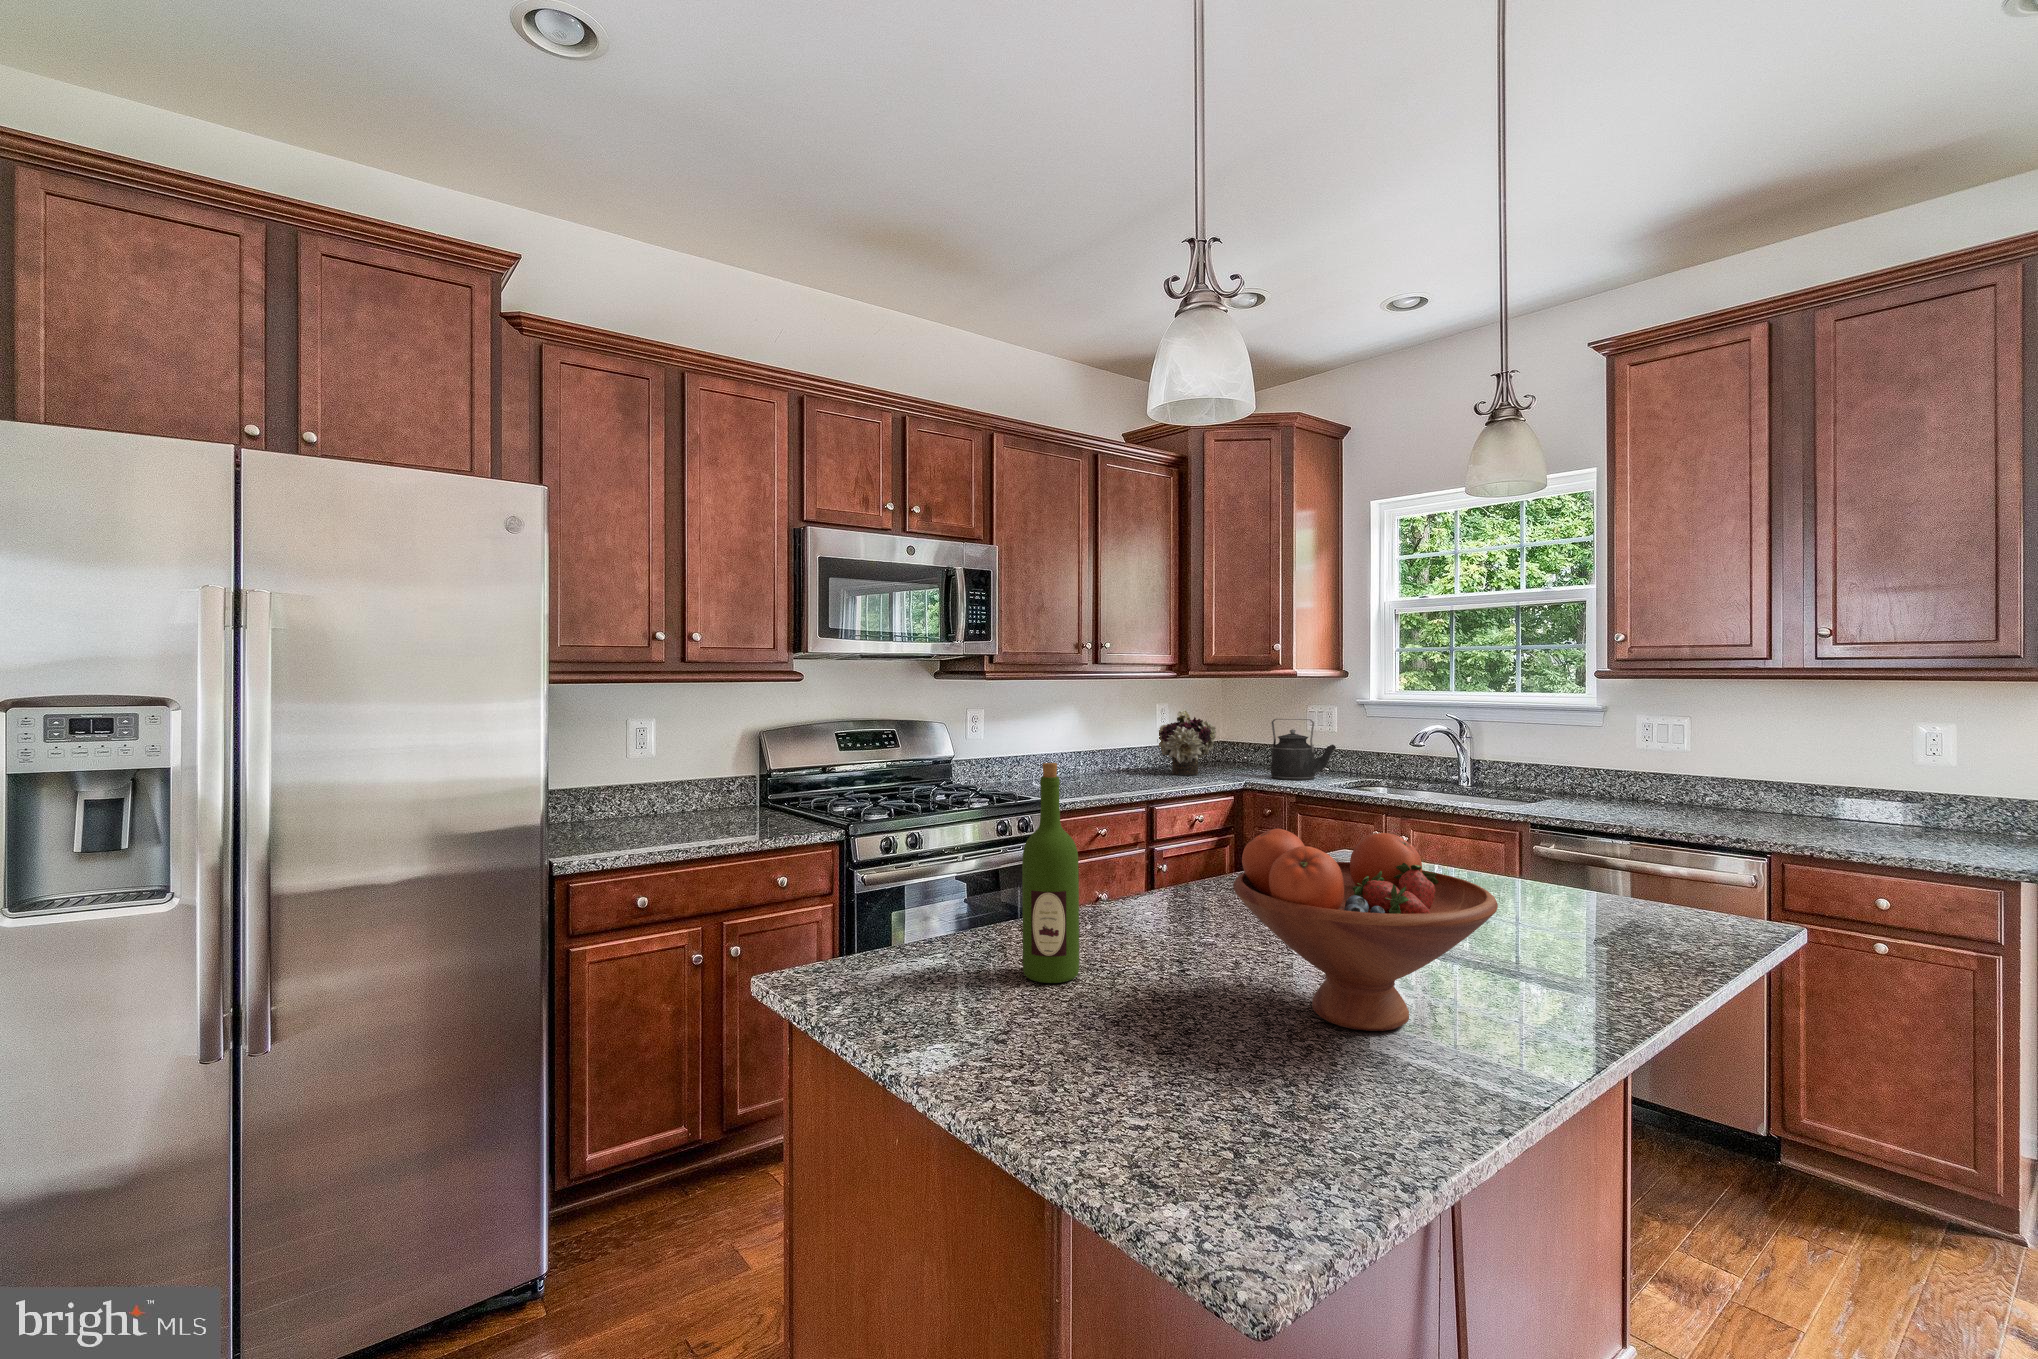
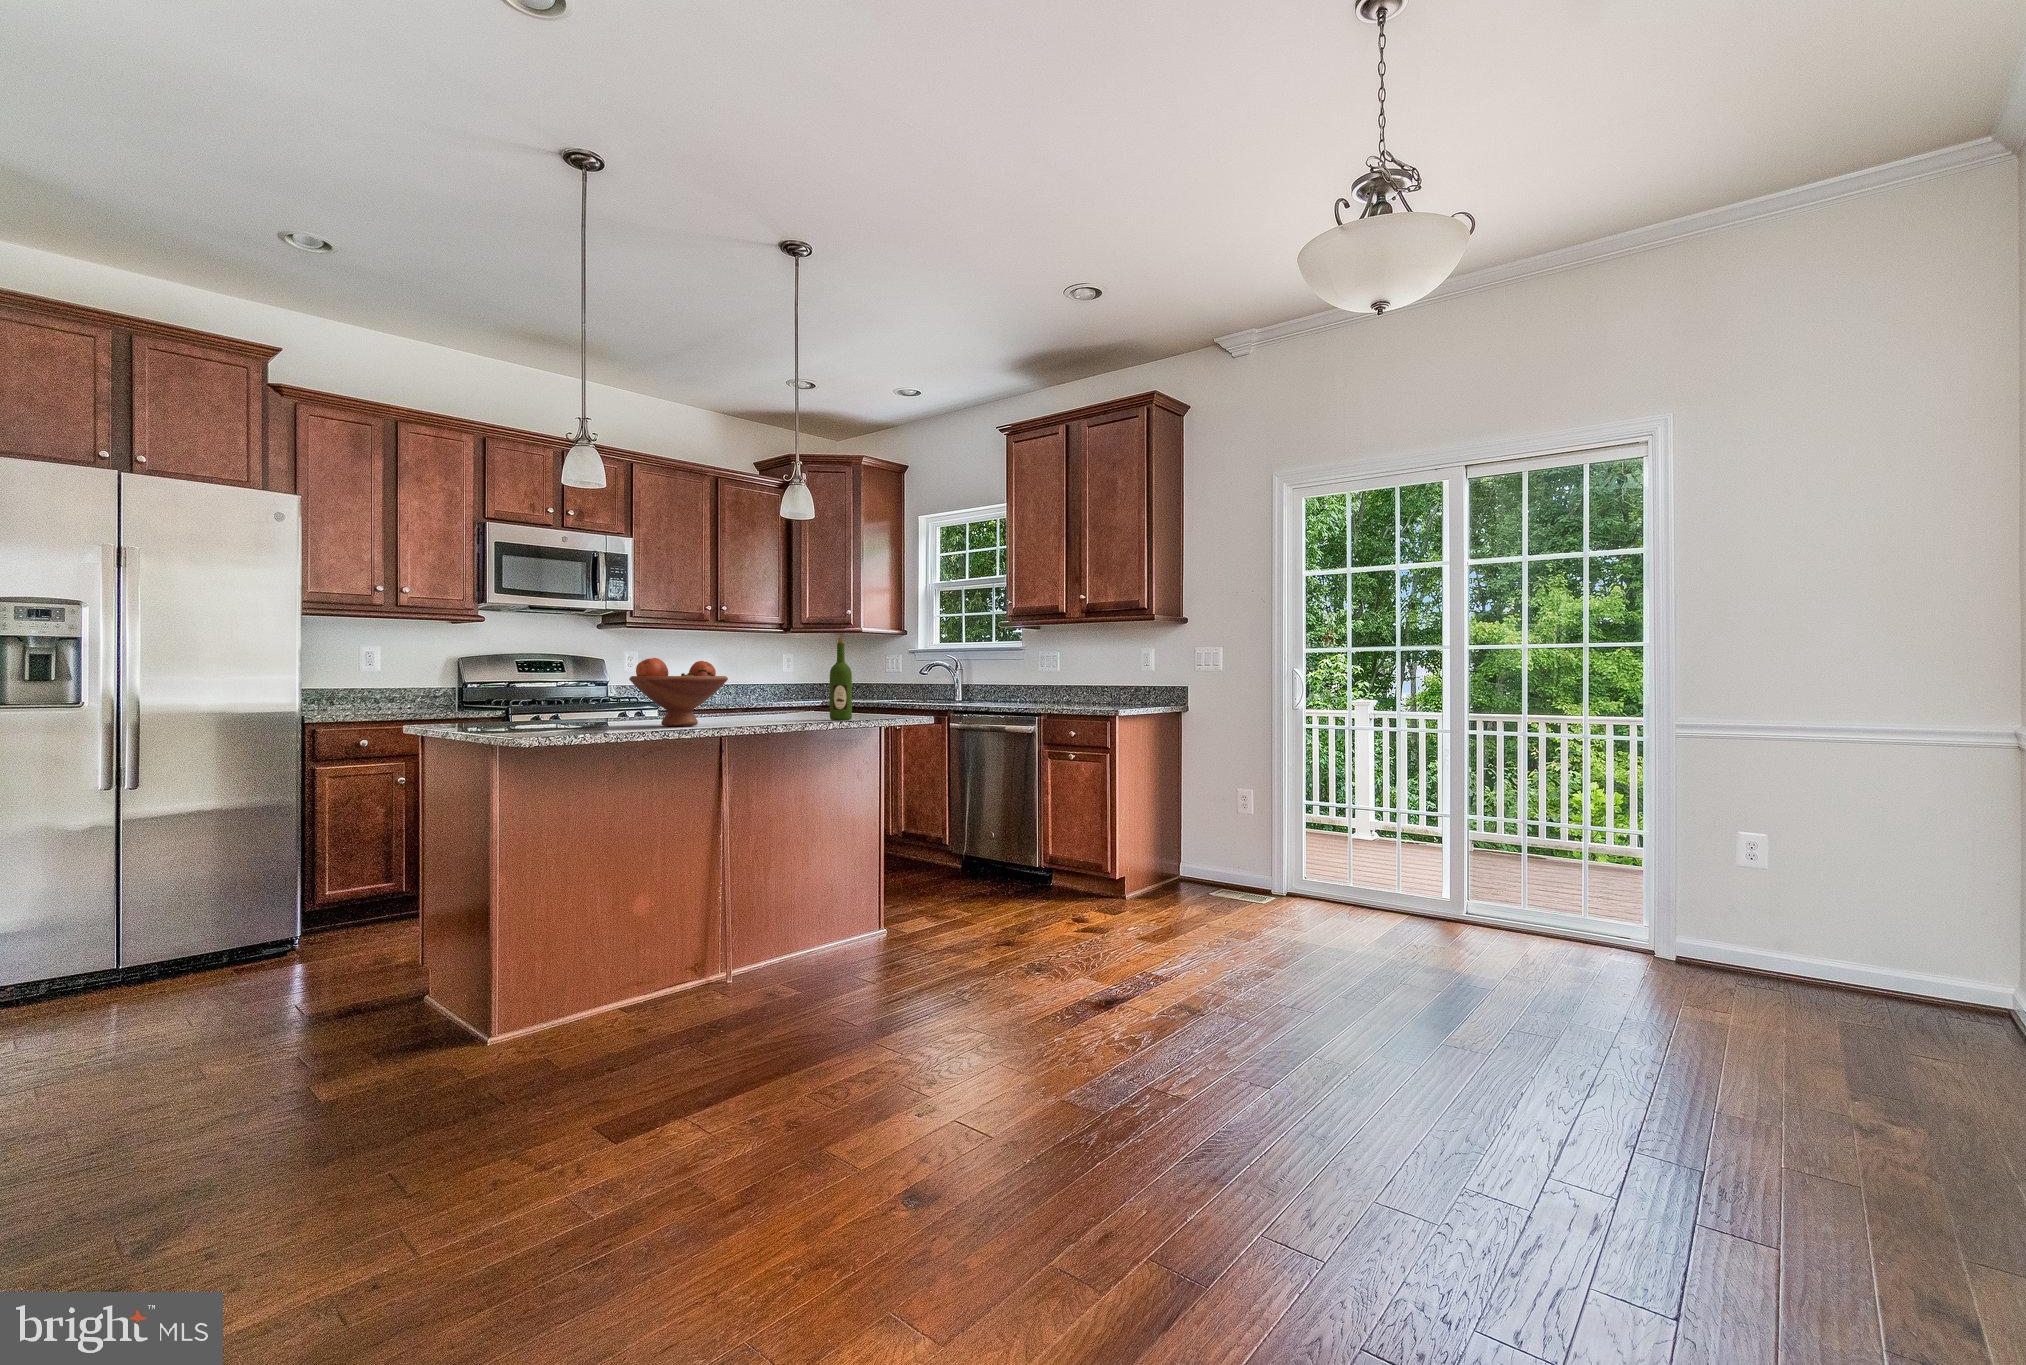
flower arrangement: present [1159,709,1216,775] -> none [778,657,819,703]
kettle: present [1271,719,1336,780] -> none [852,663,892,703]
wine bottle: present [1022,763,1079,983] -> present [830,638,852,720]

